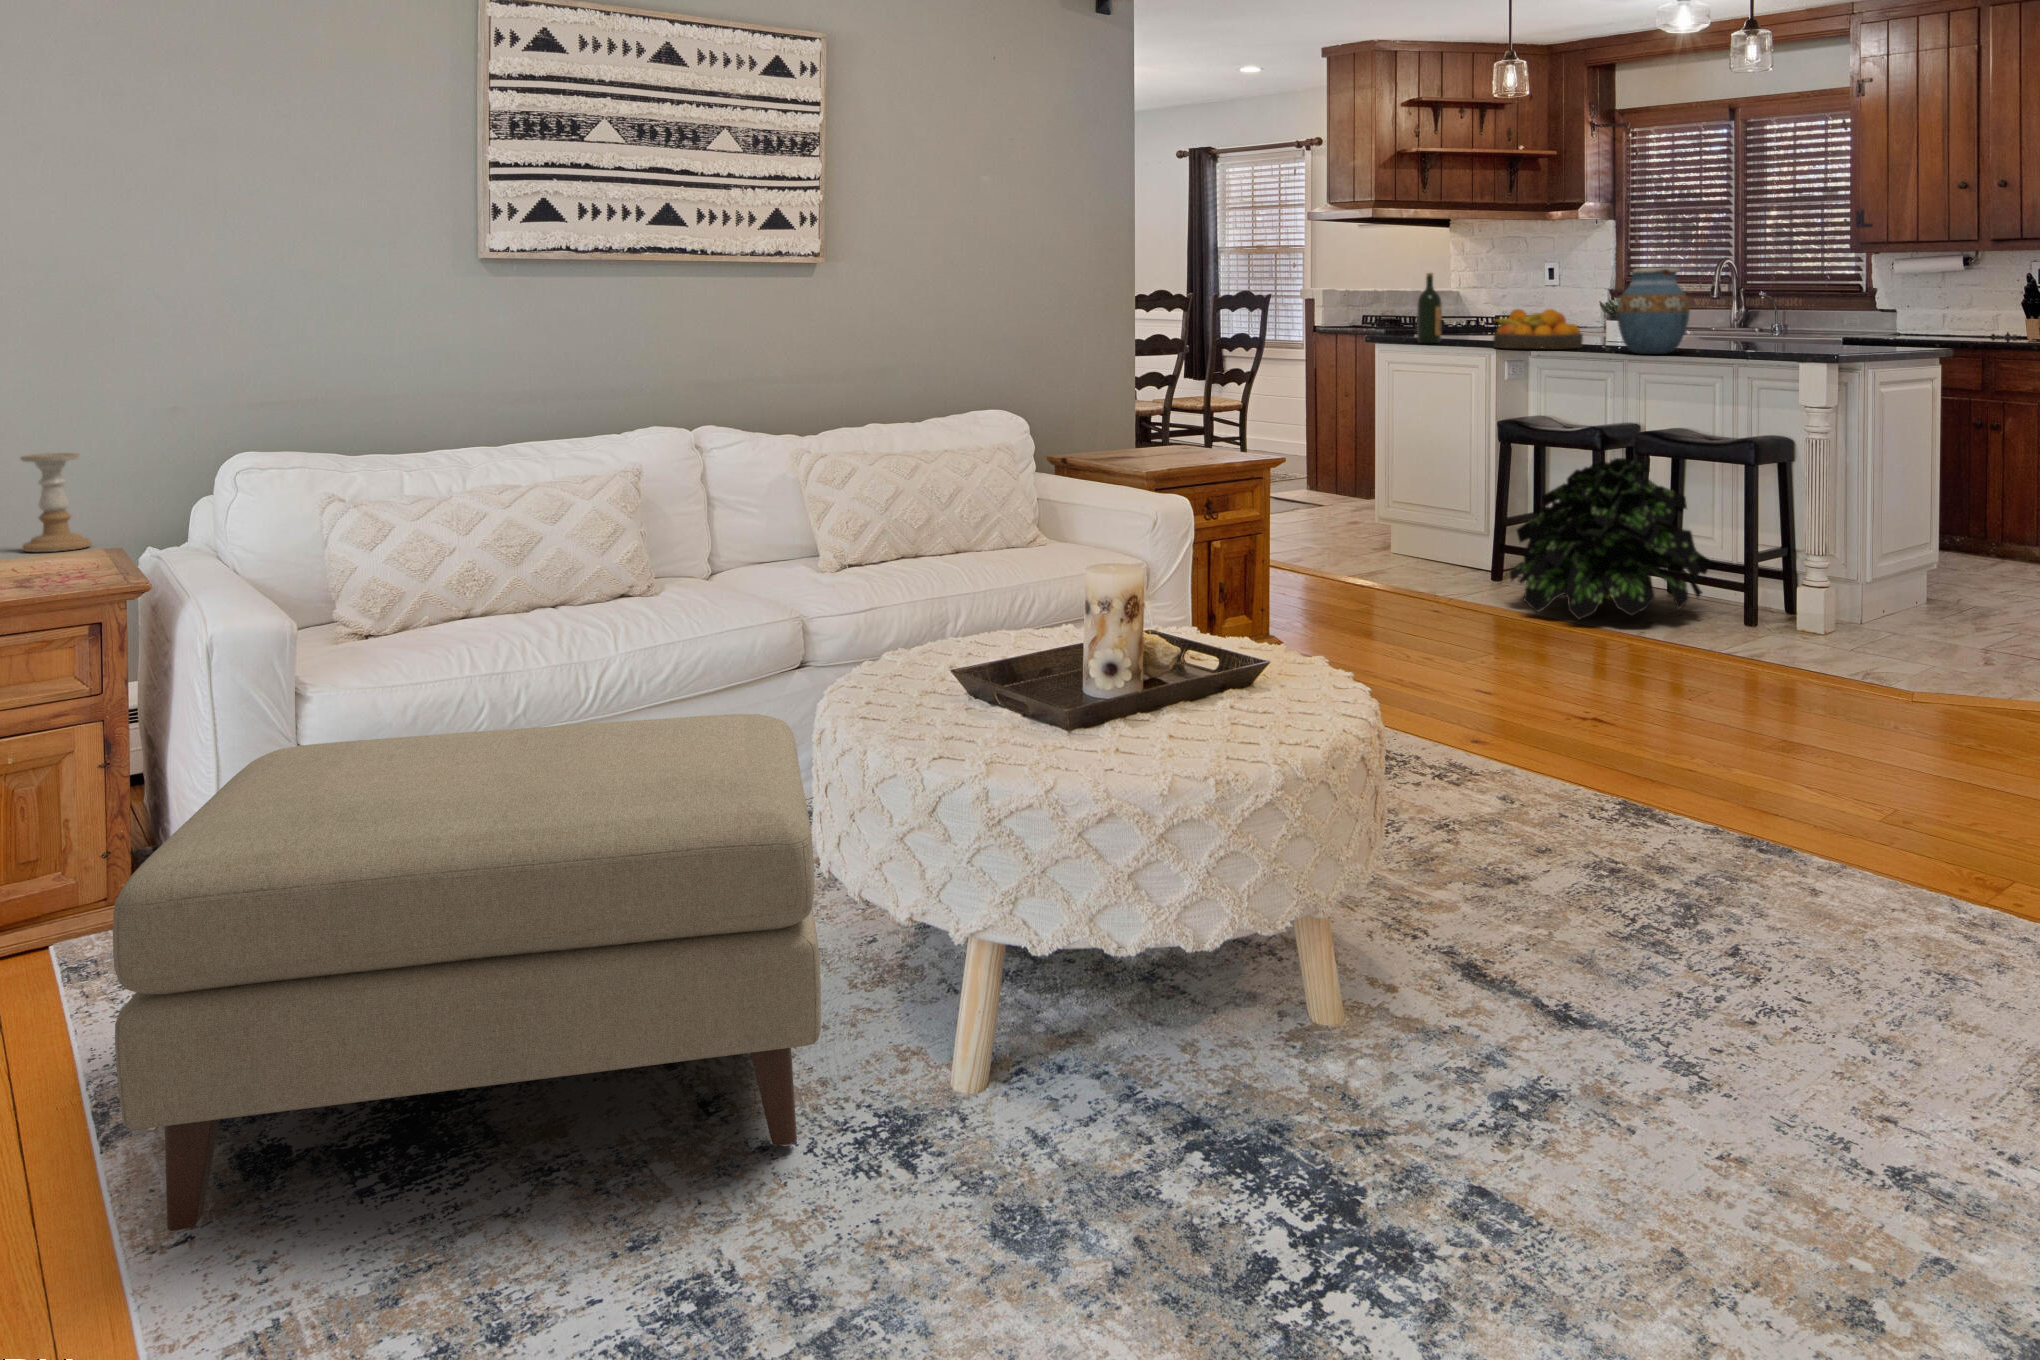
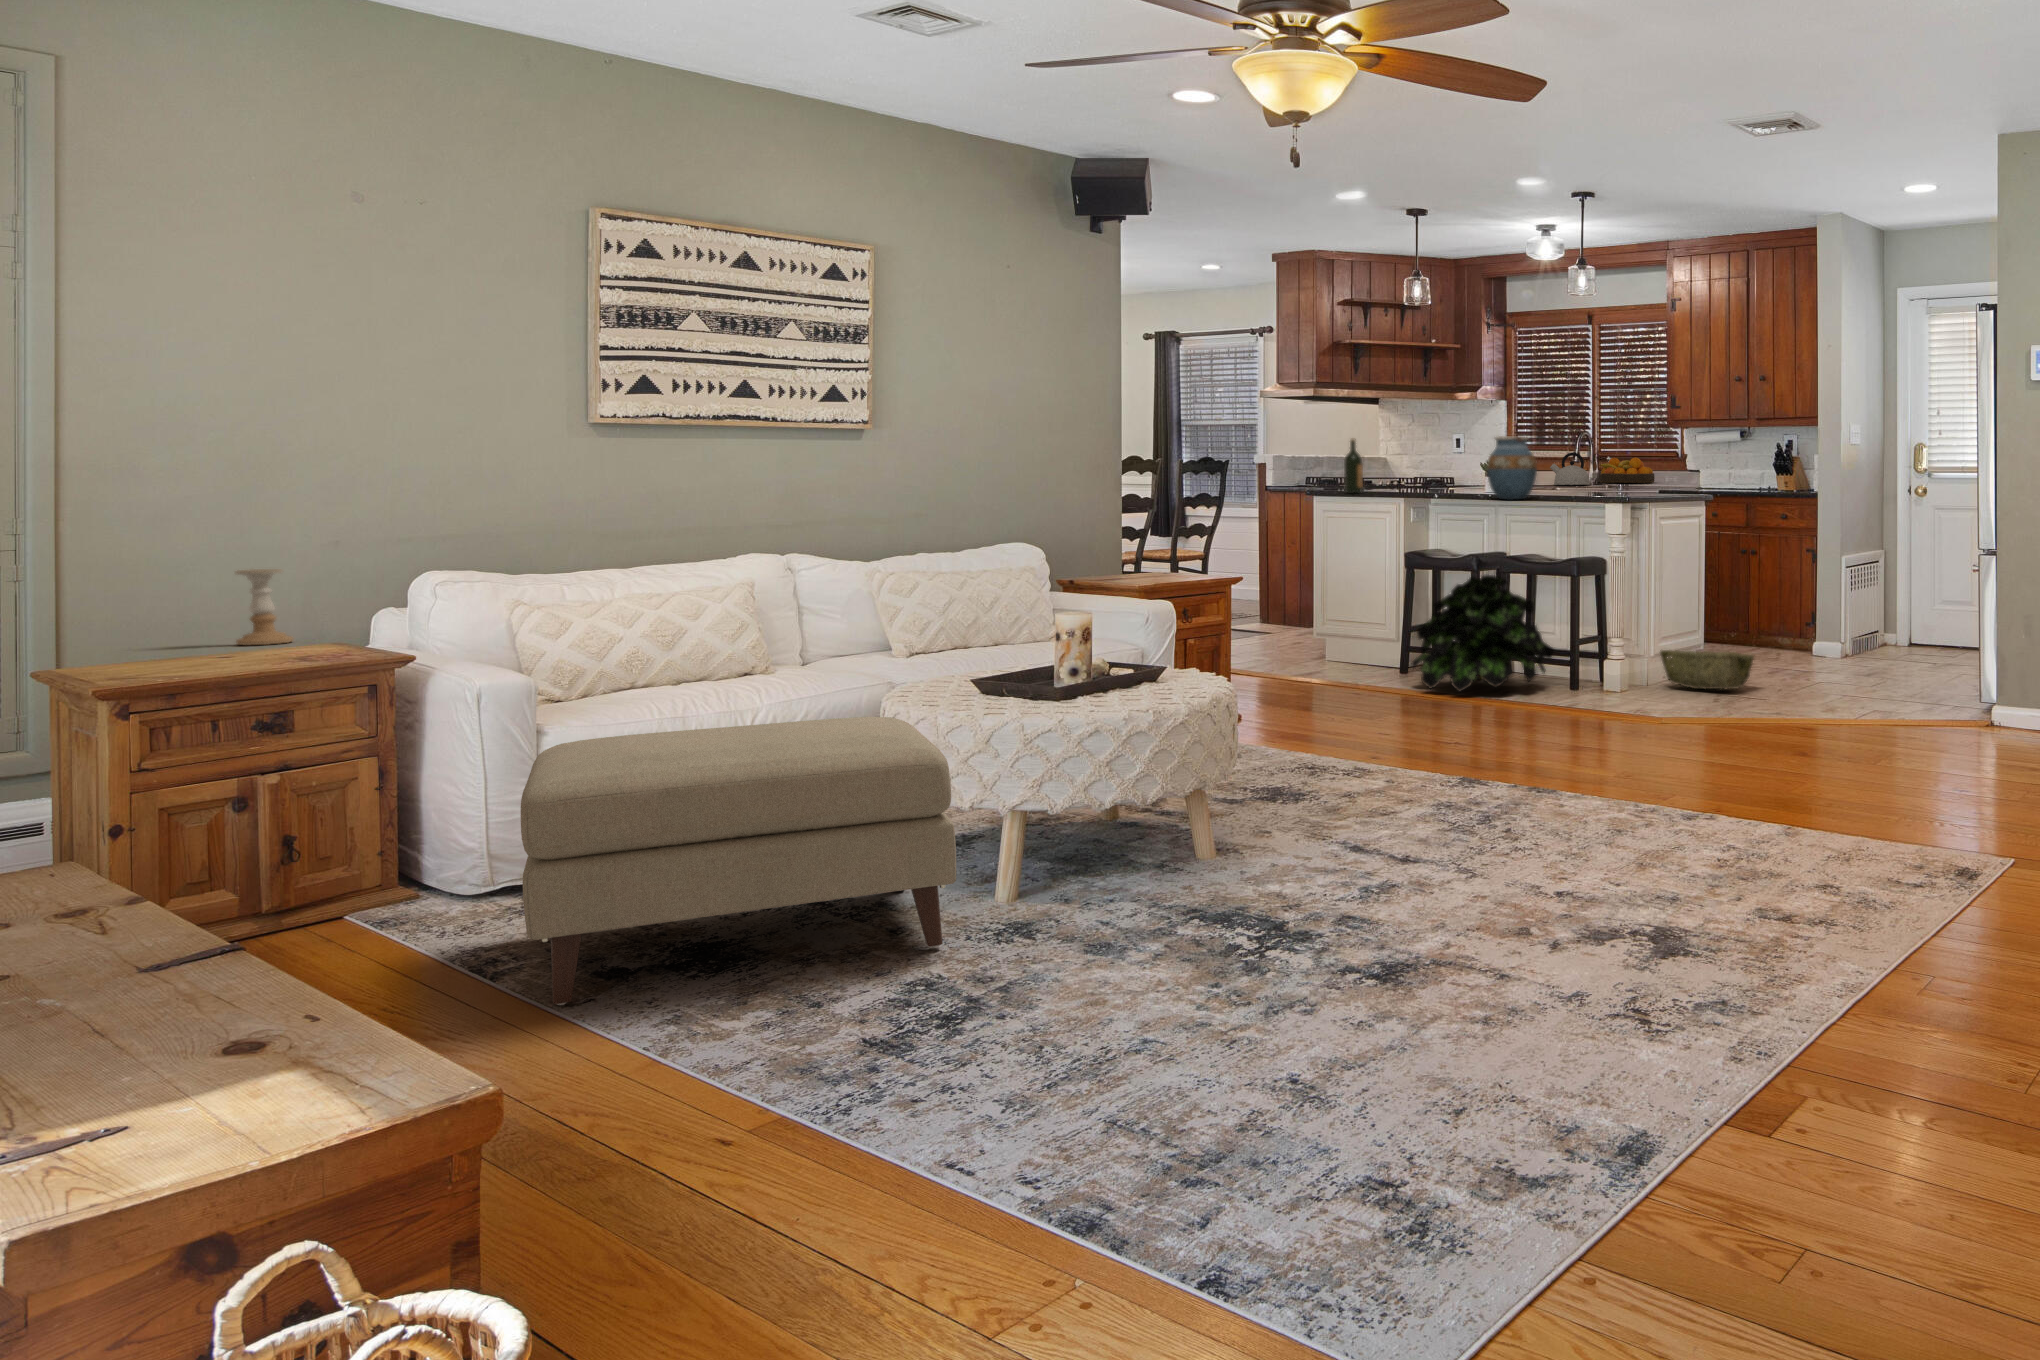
kettle: none [1686,289,1742,331] -> present [1550,452,1590,485]
fruit bowl: present [1493,309,1583,349] -> present [1599,458,1655,483]
woven basket: none [1871,569,2026,635] -> present [1660,650,1754,690]

